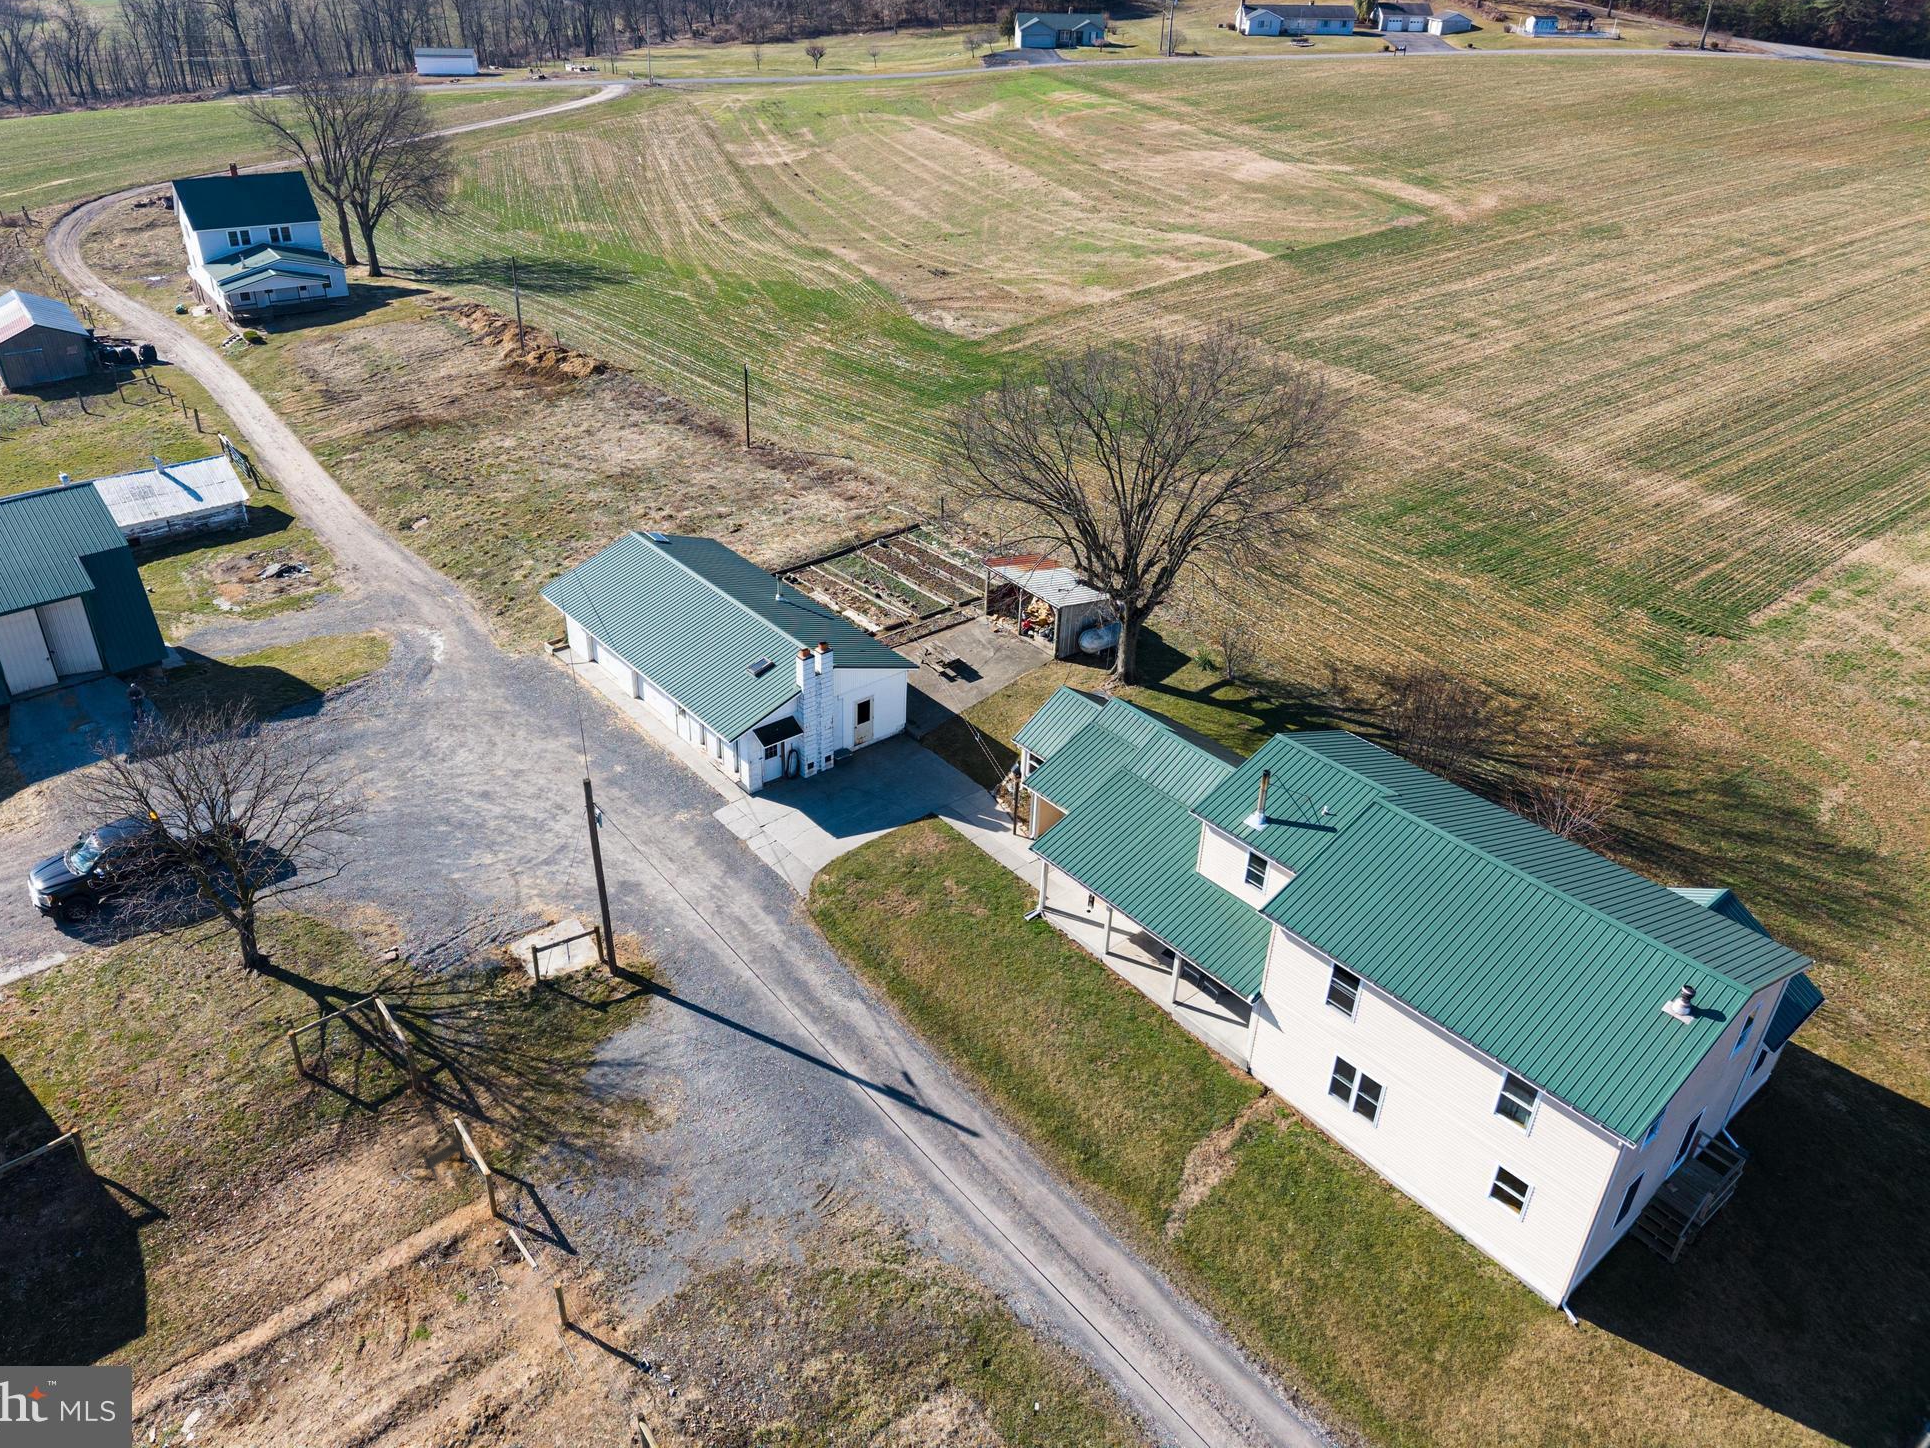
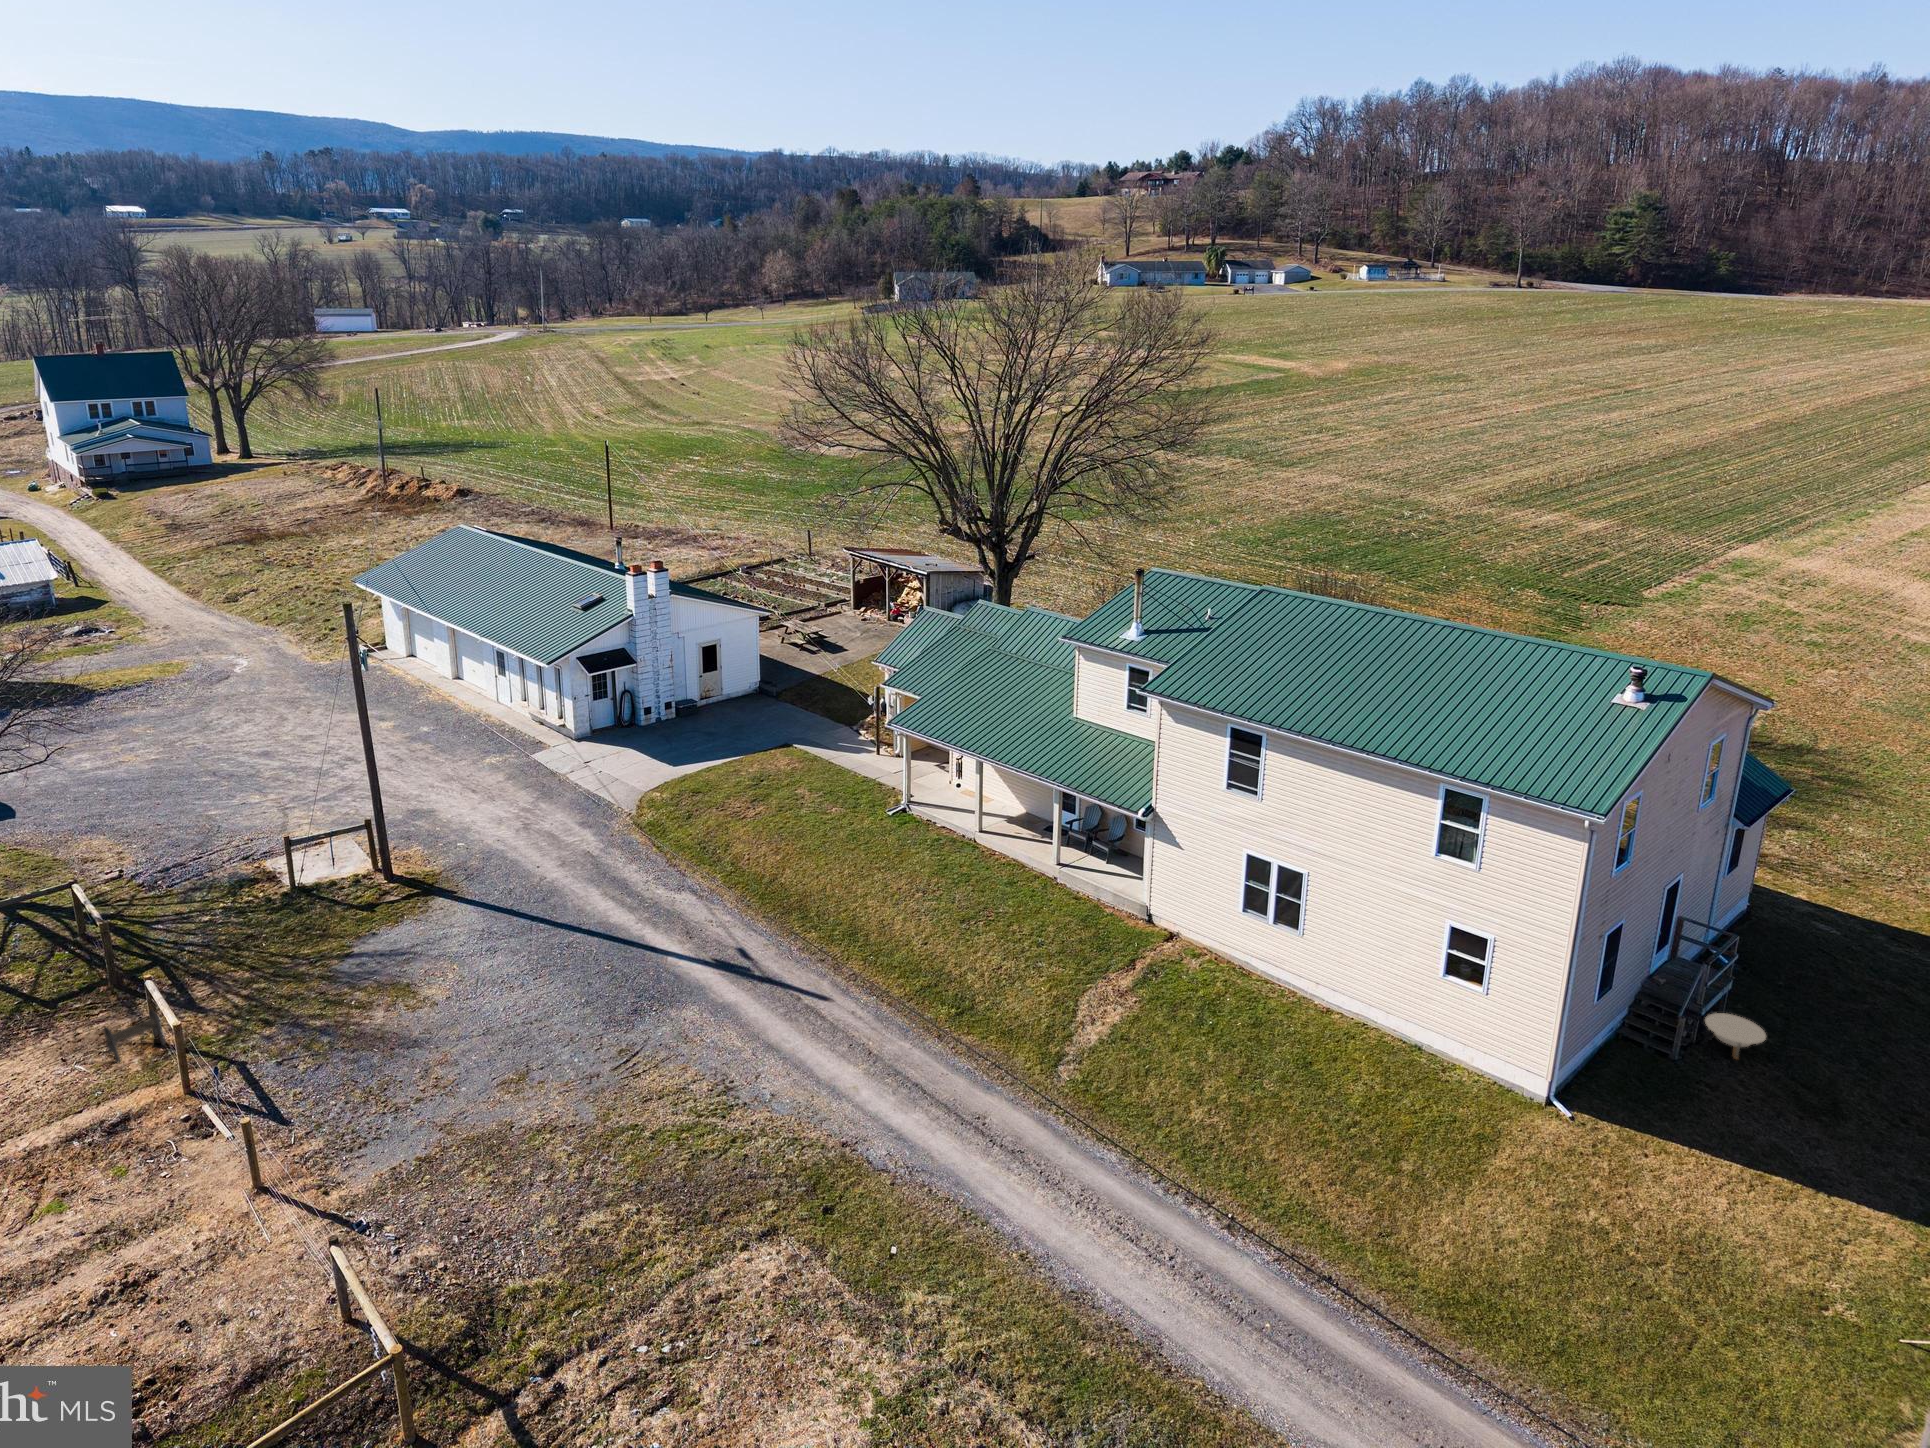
round table: none [1711,1217,1762,1263] -> present [1705,1013,1766,1059]

